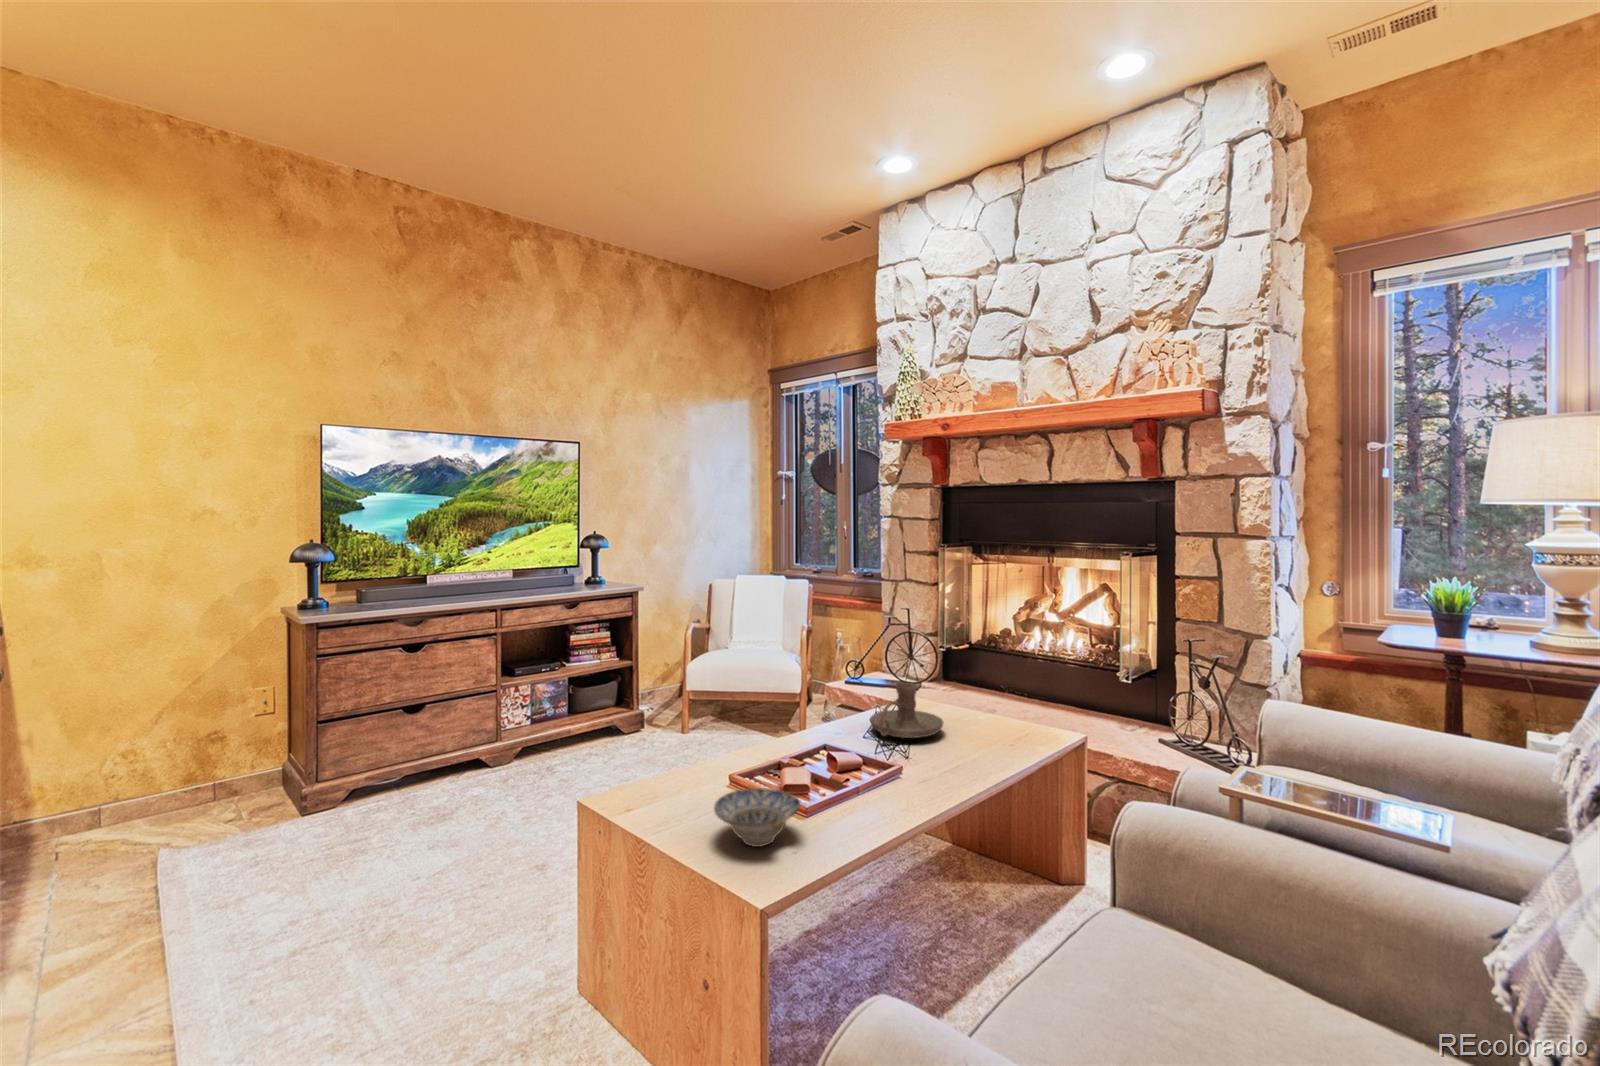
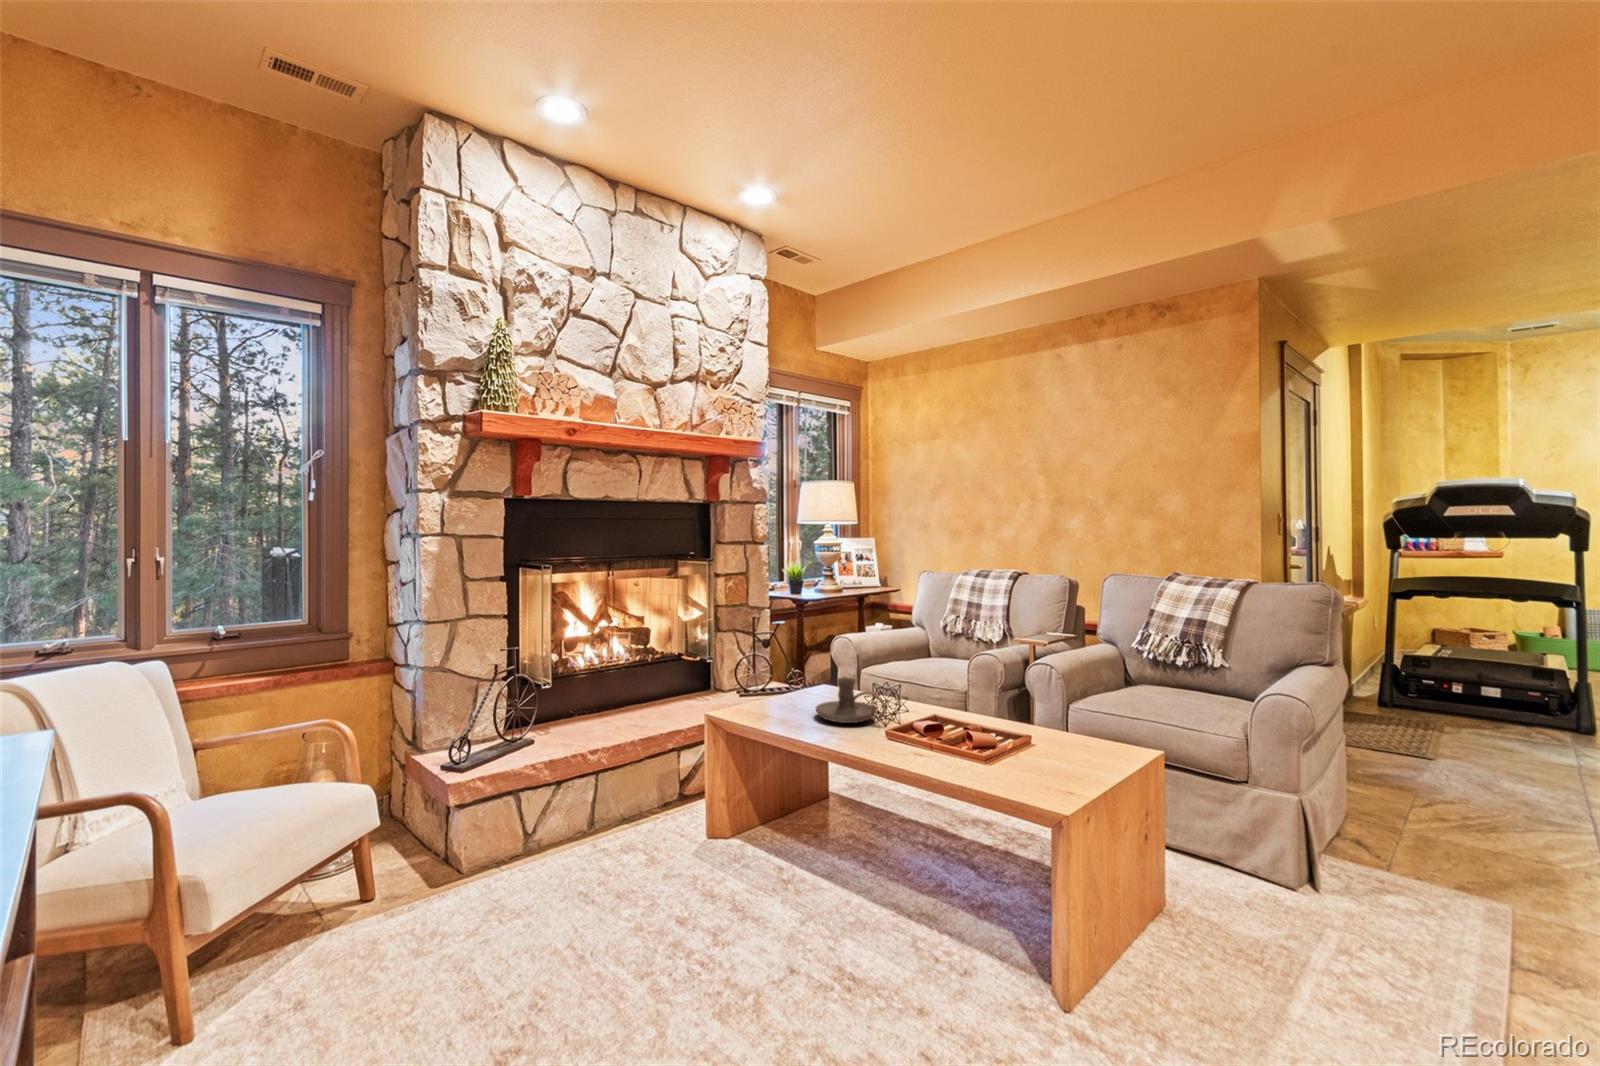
ceramic bowl: present [714,788,800,847] -> none [1045,729,1108,765]

